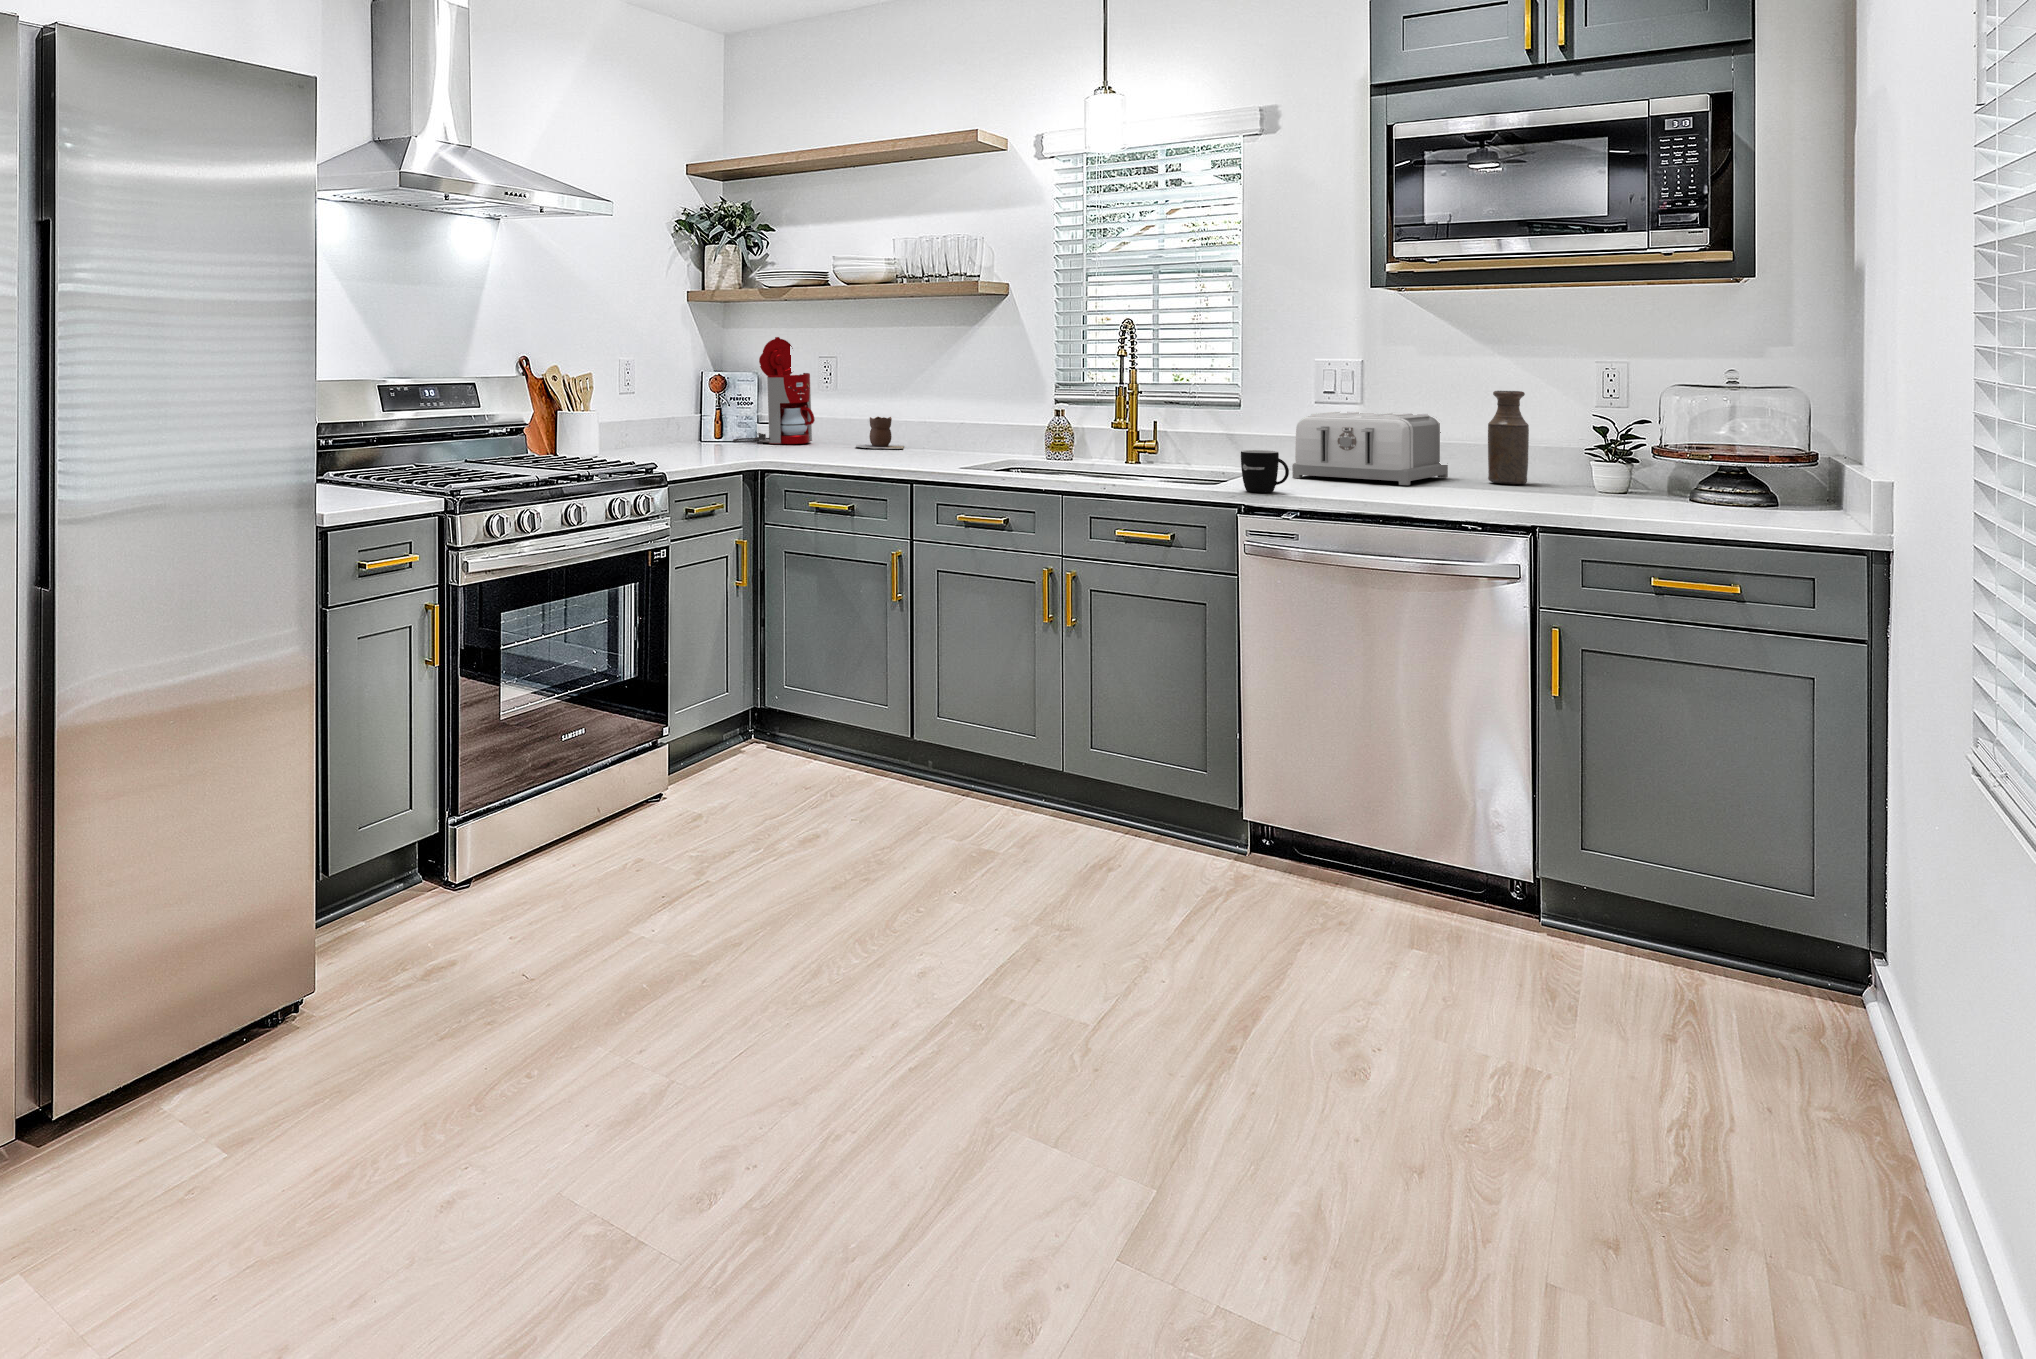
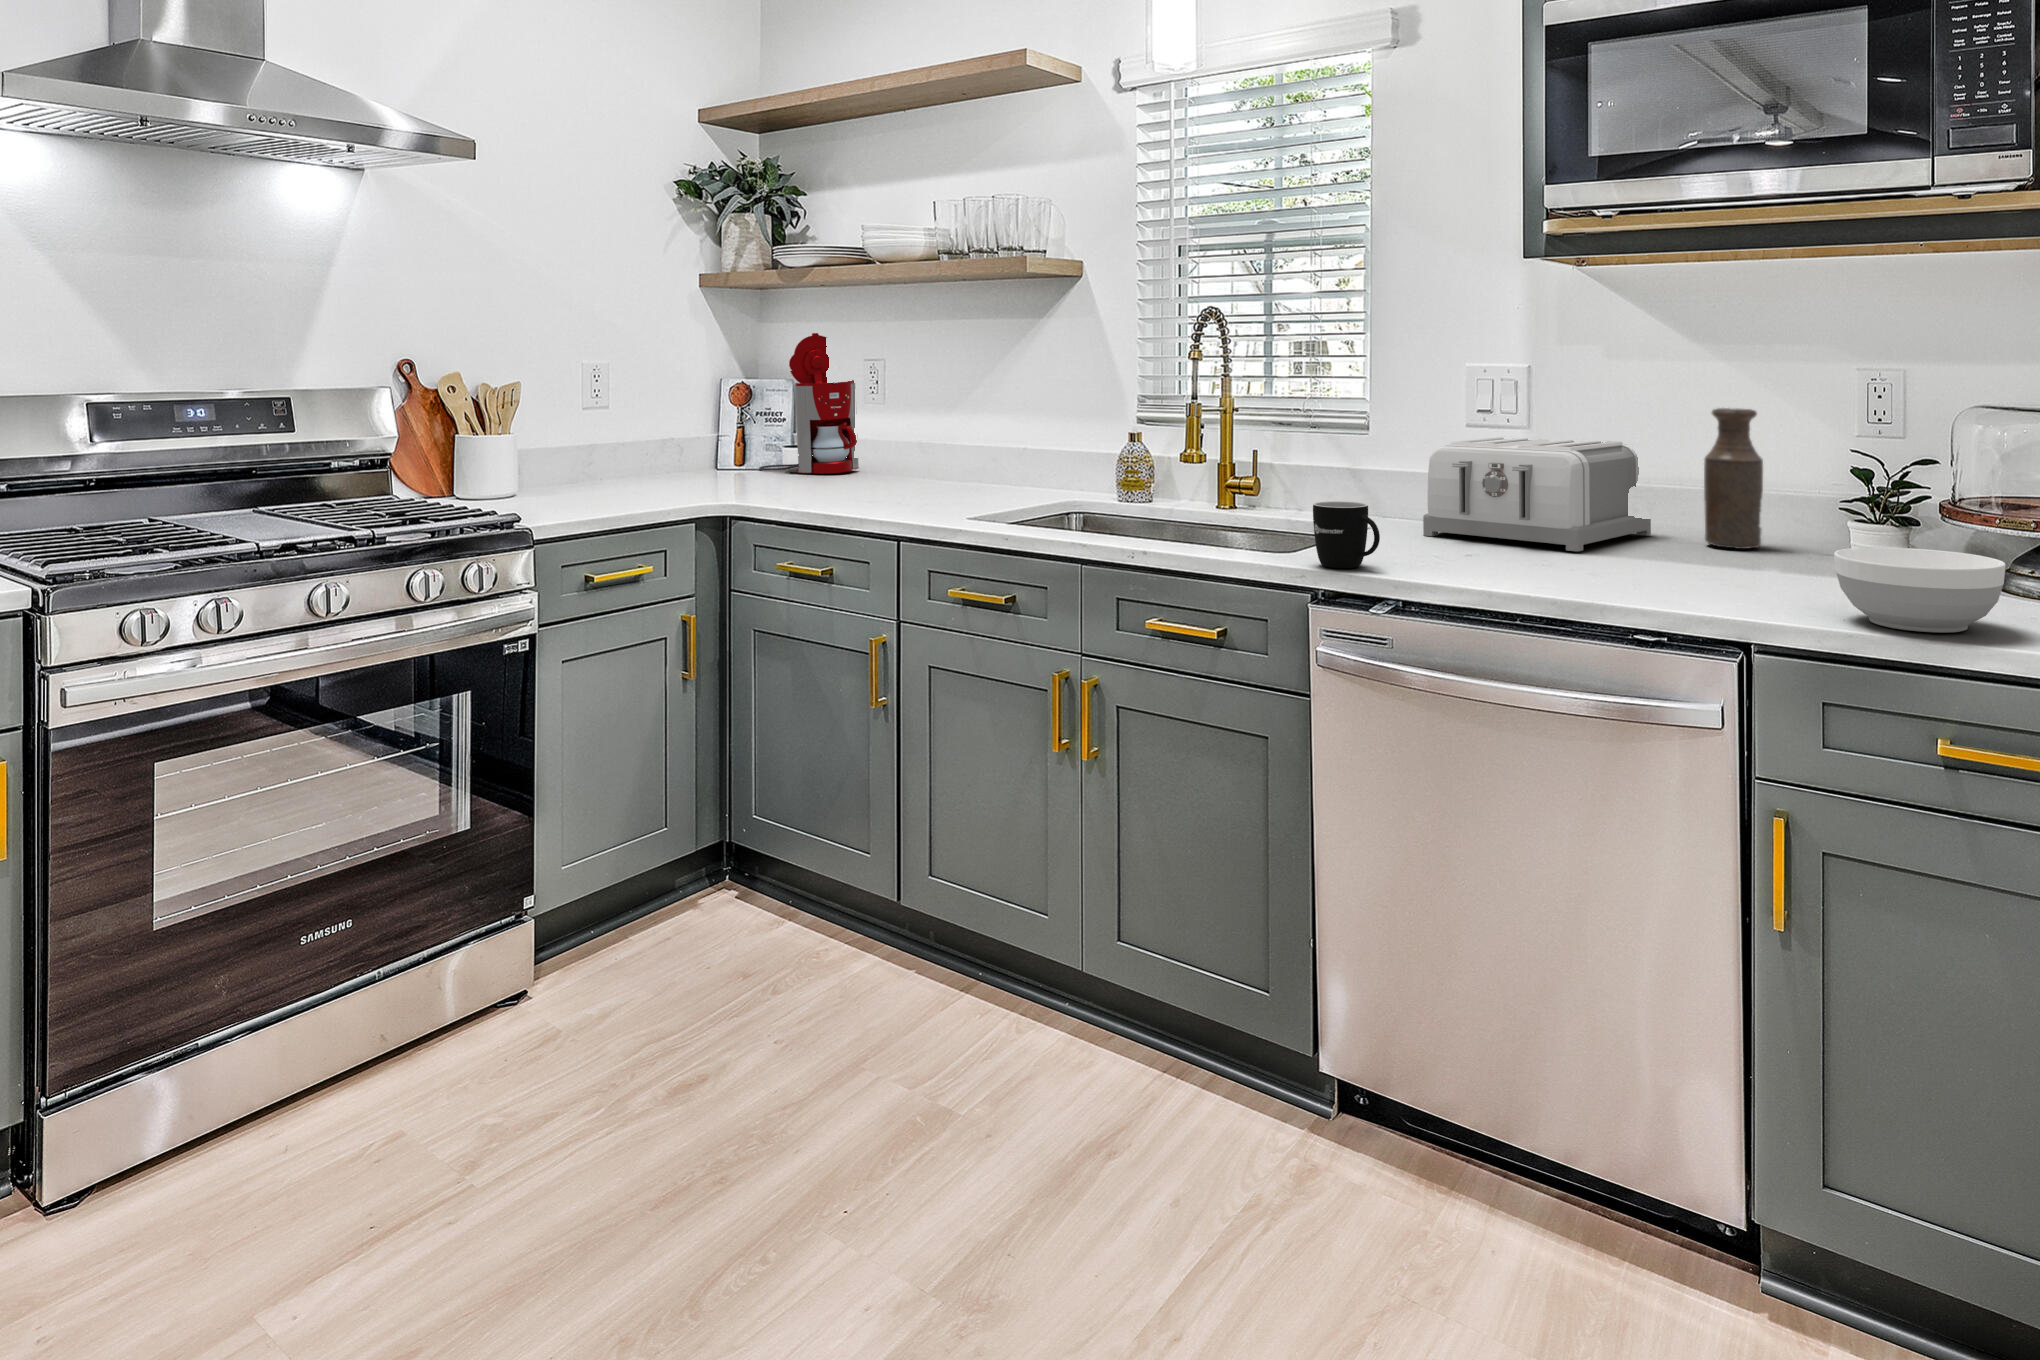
vase: present [856,417,904,449] -> none [897,438,969,481]
bowl: none [1592,472,1696,518] -> present [1834,547,2006,633]

